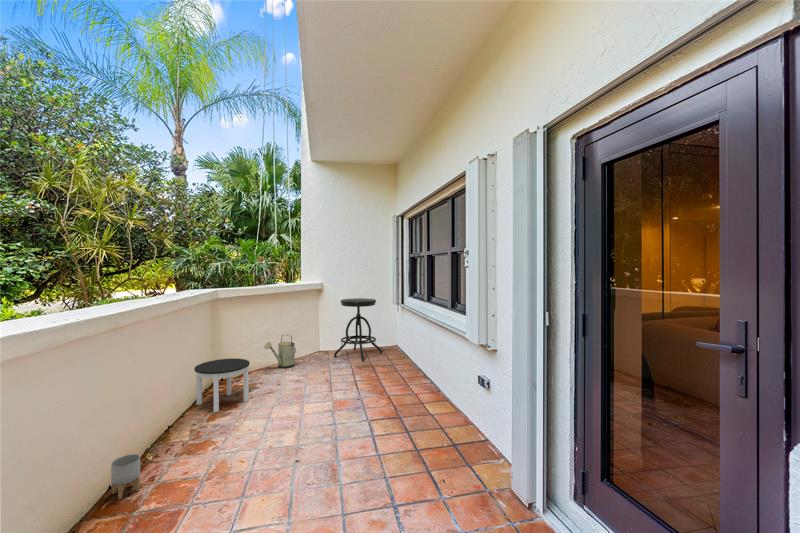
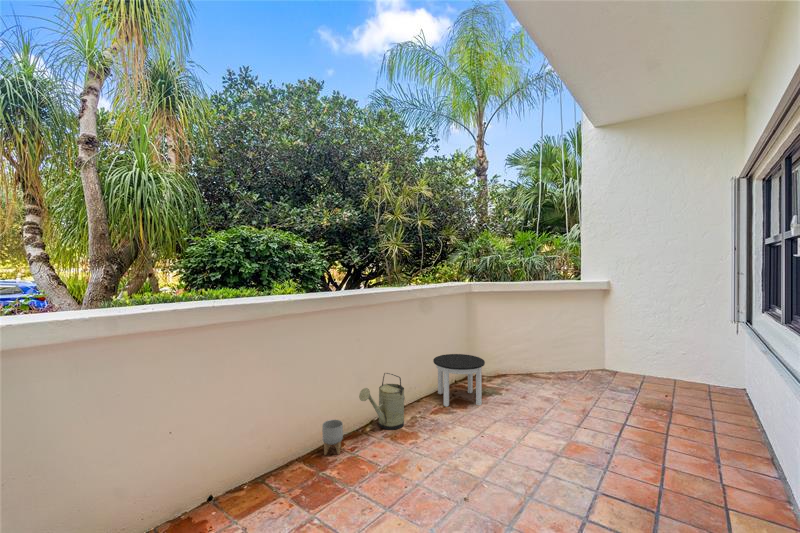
stool: present [334,298,382,361] -> none [619,306,705,399]
watering can: present [264,335,296,368] -> present [359,373,404,430]

